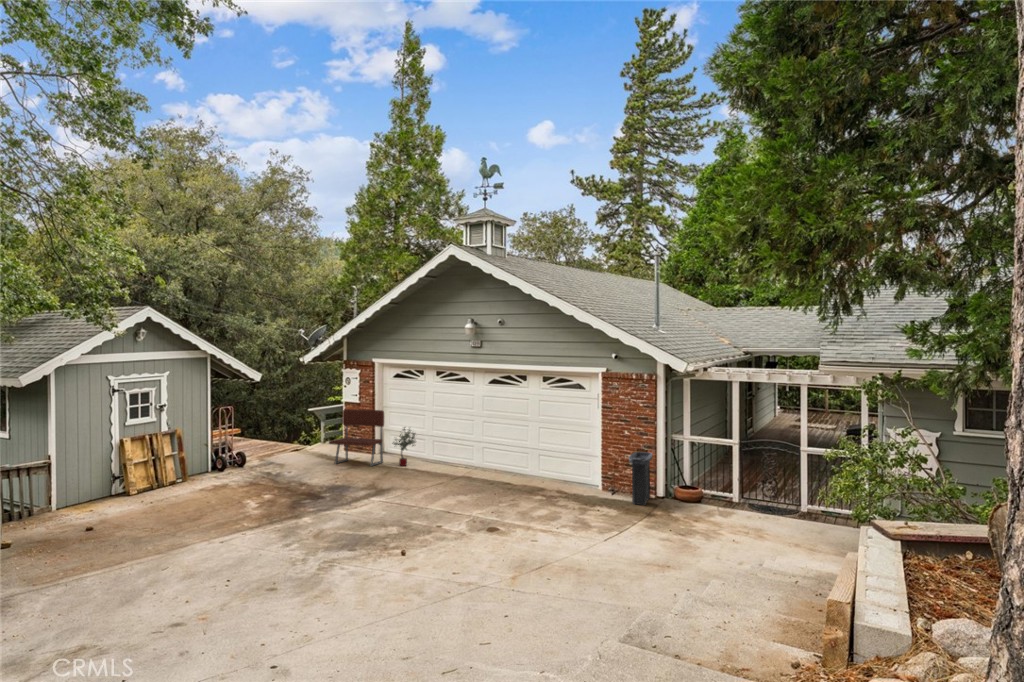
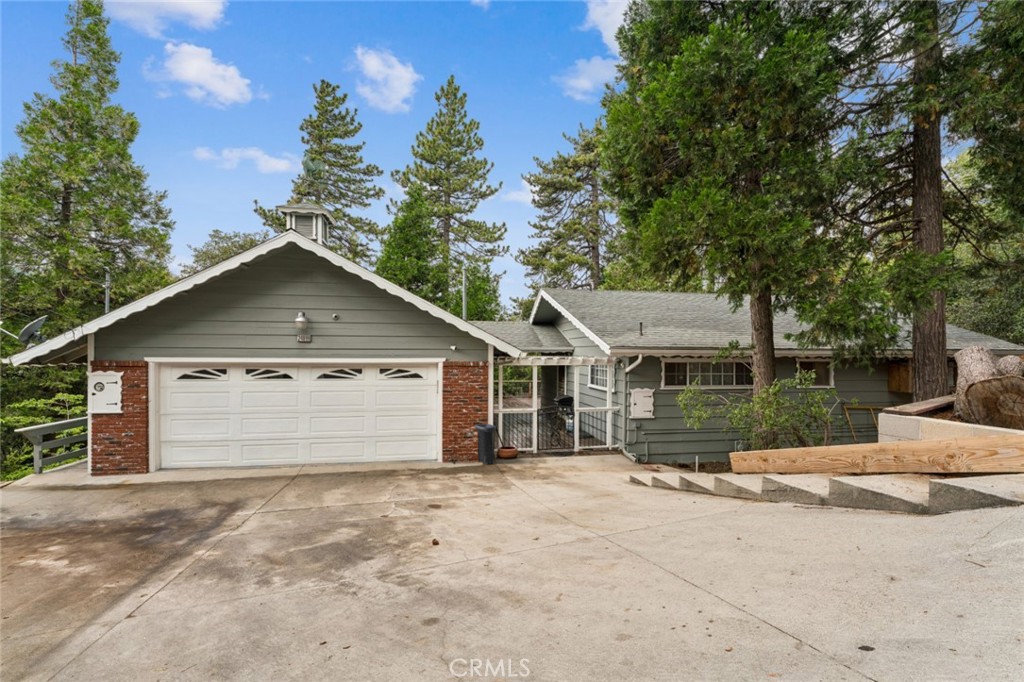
bench: present [329,409,384,466] -> none [83,419,167,493]
potted tree: present [392,427,416,466] -> none [180,433,220,480]

